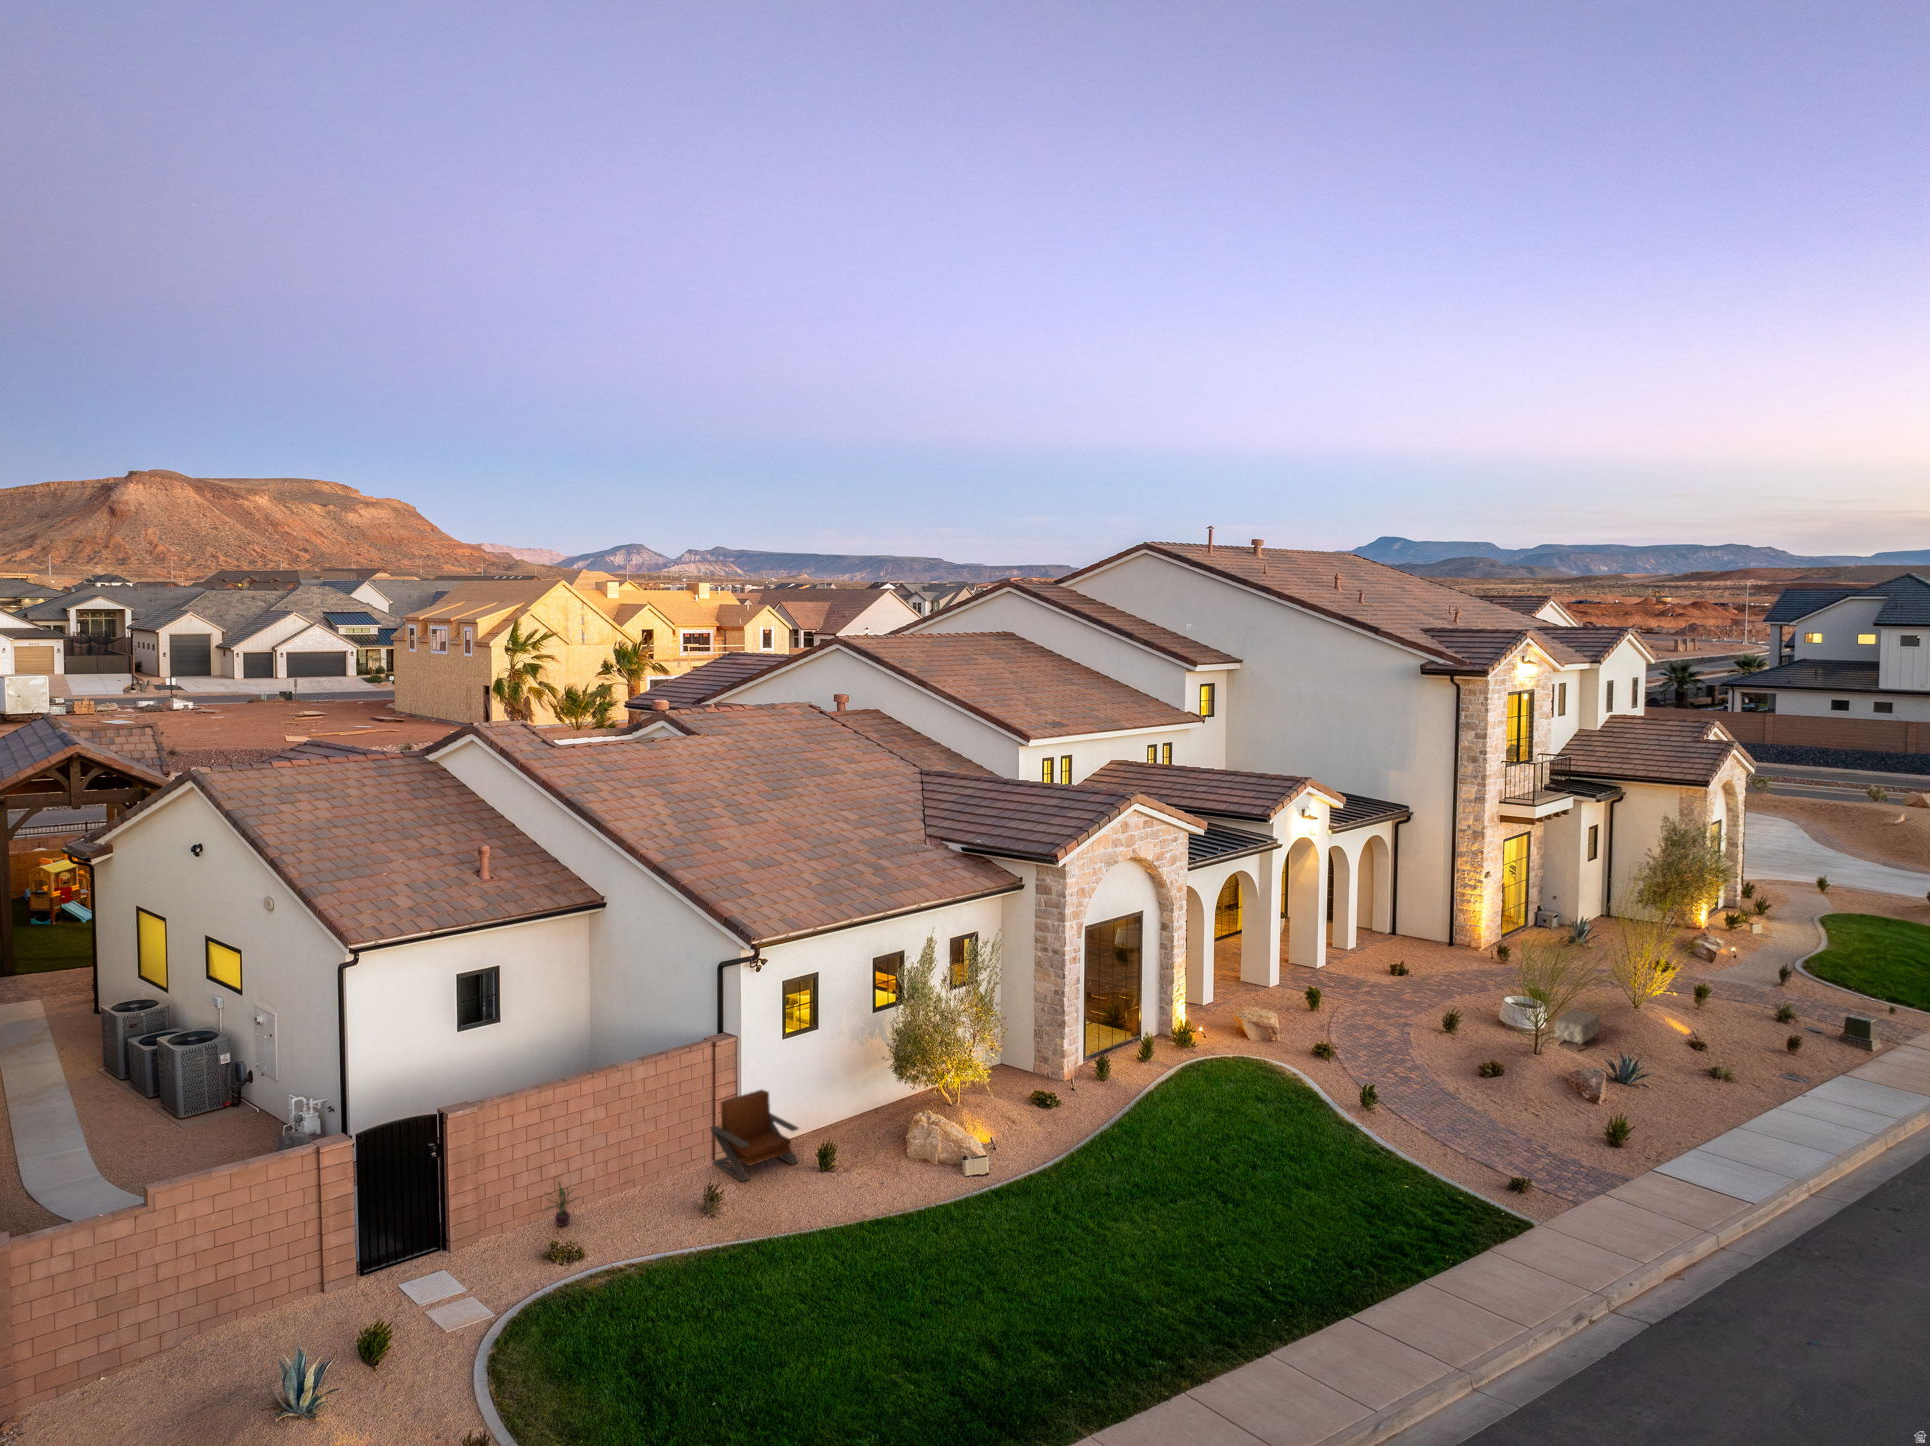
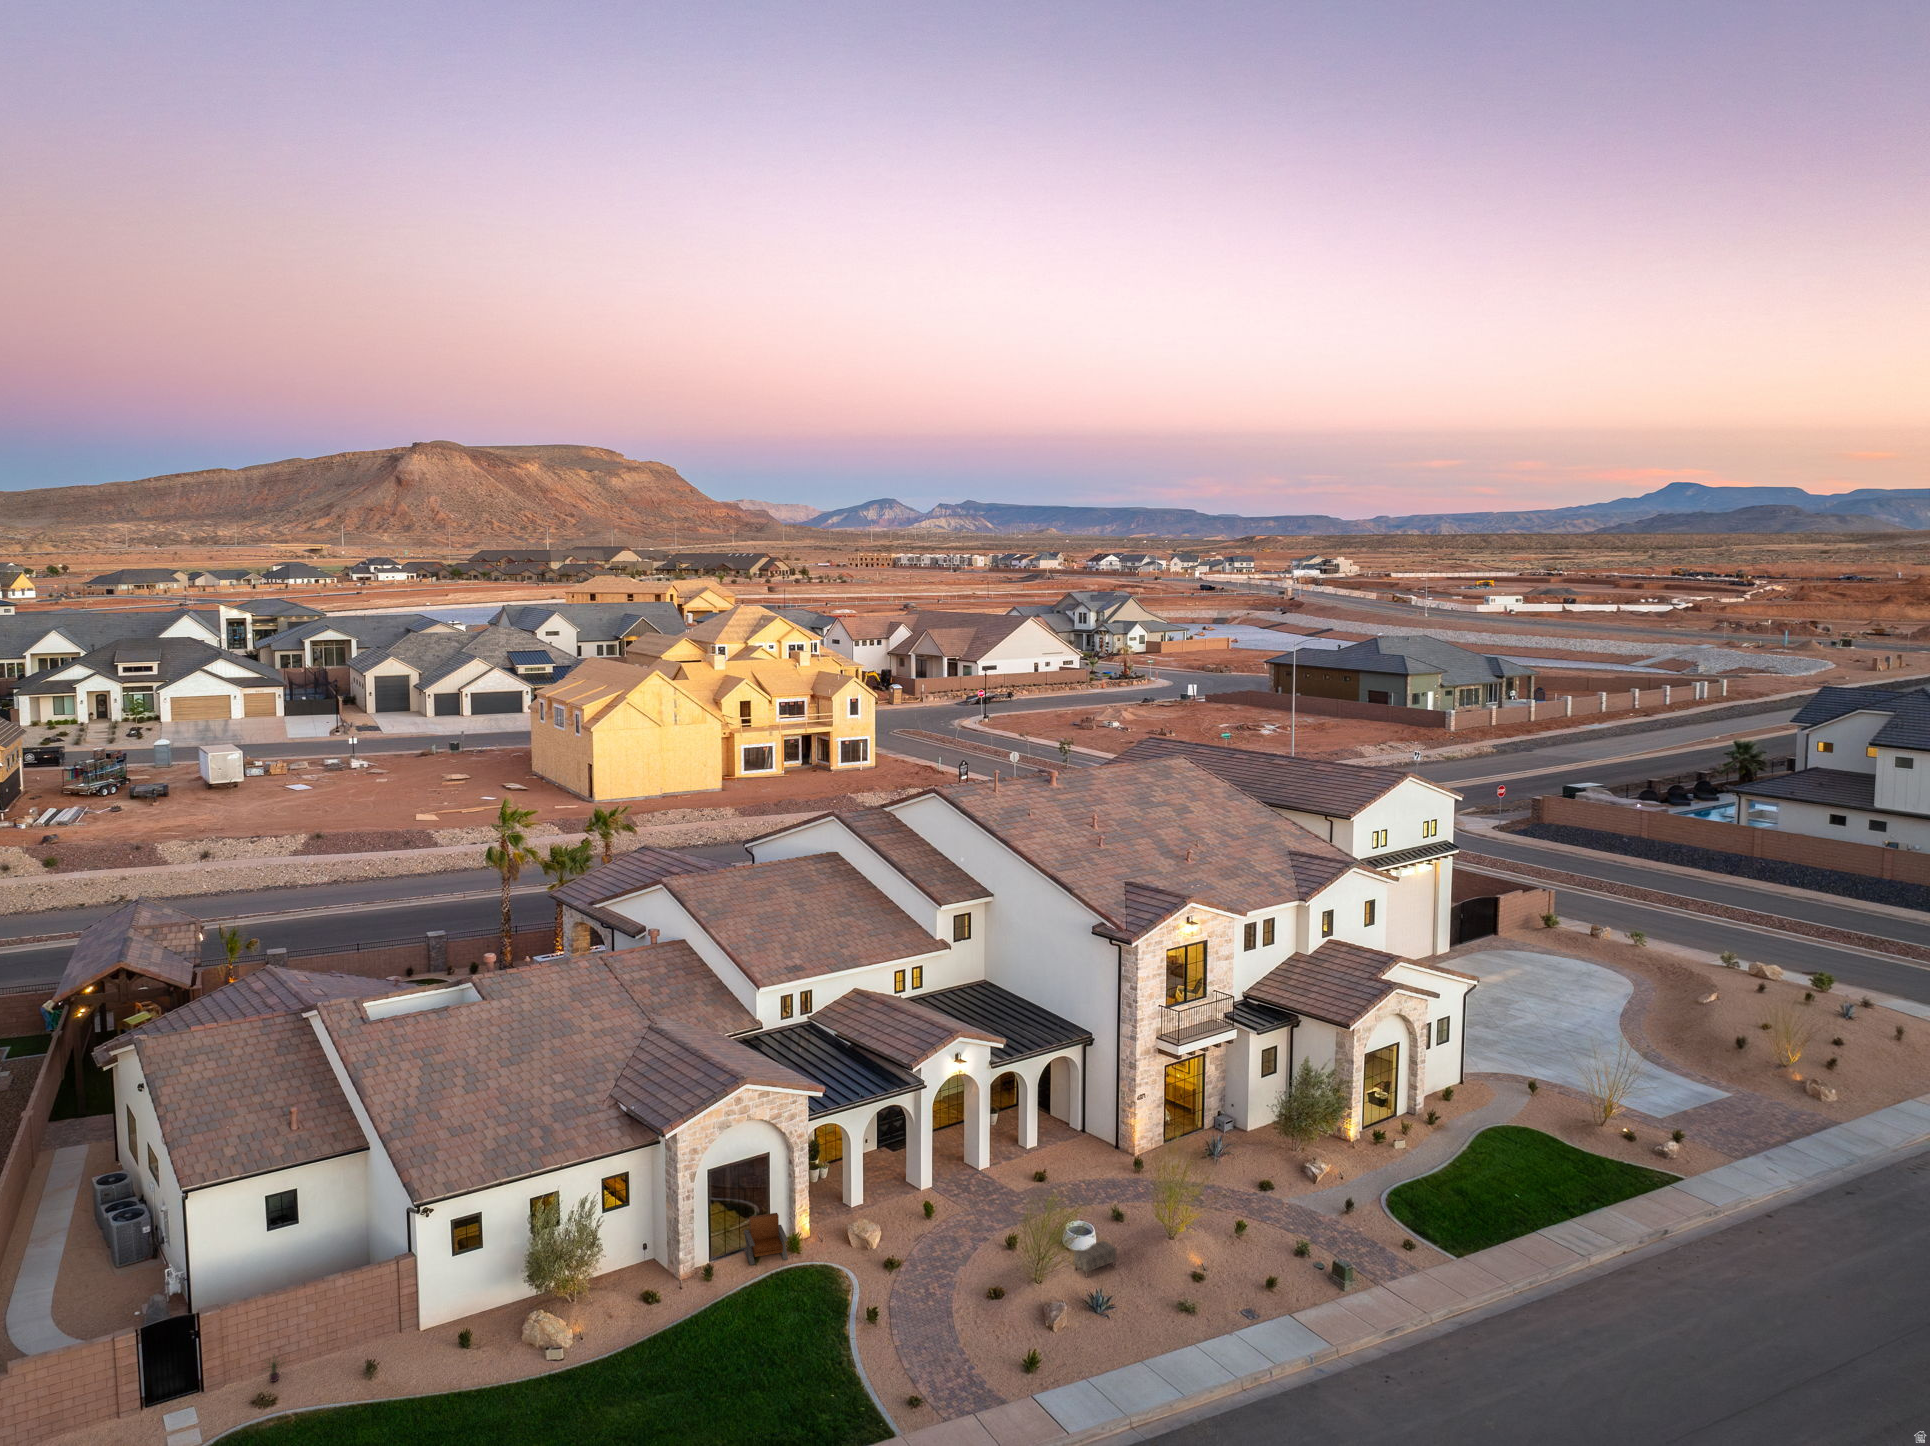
lounge chair: present [711,1090,799,1182] -> present [744,1213,788,1265]

